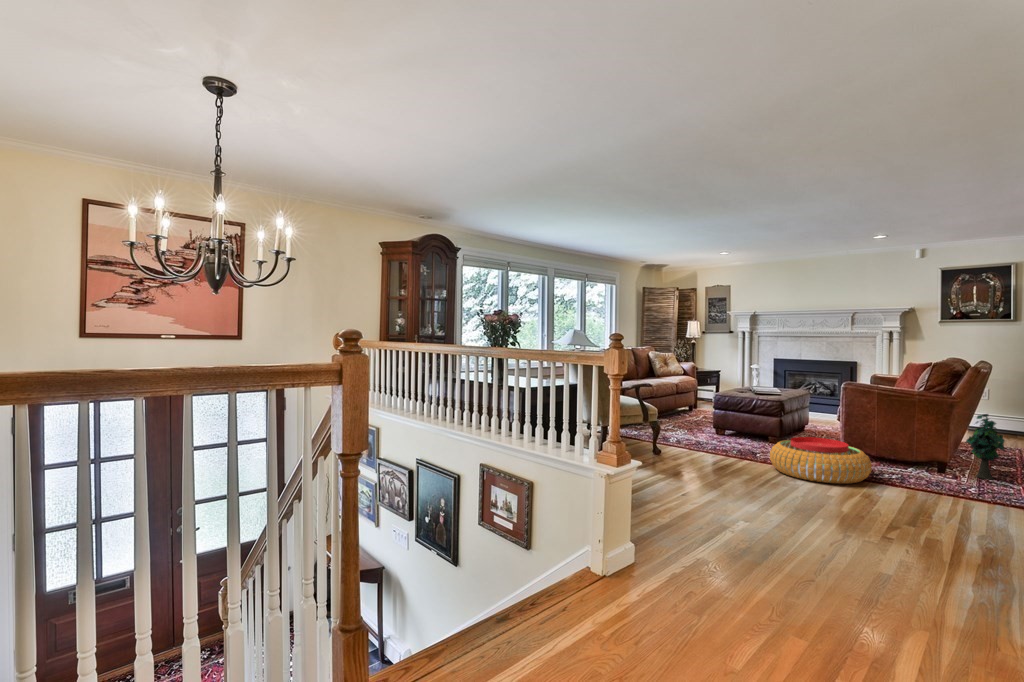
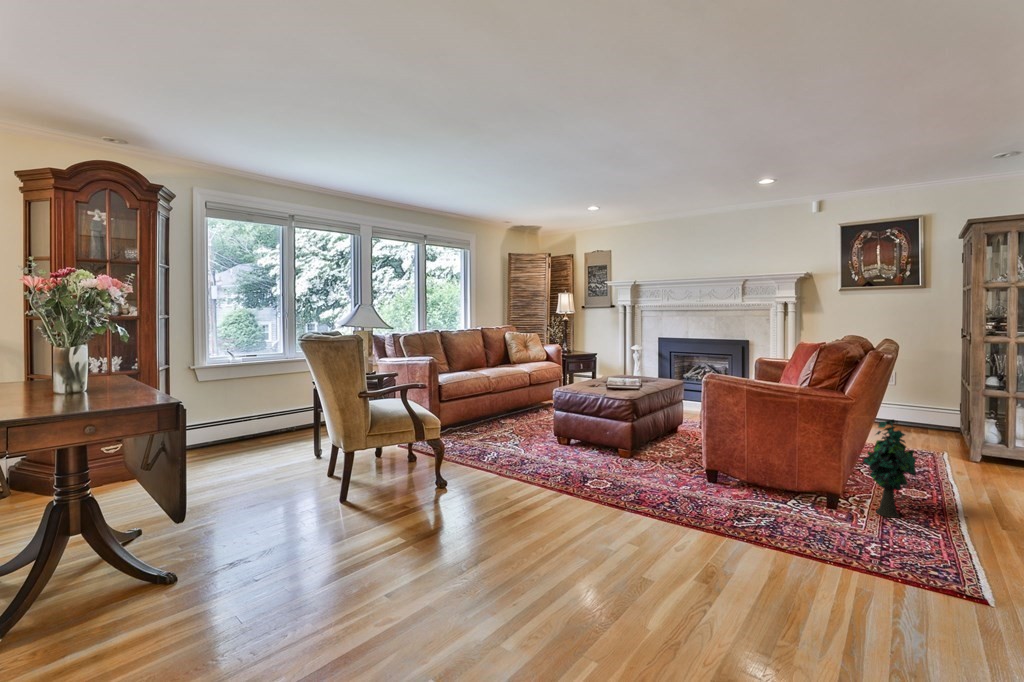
pouf: present [770,437,872,484] -> none [586,461,727,545]

